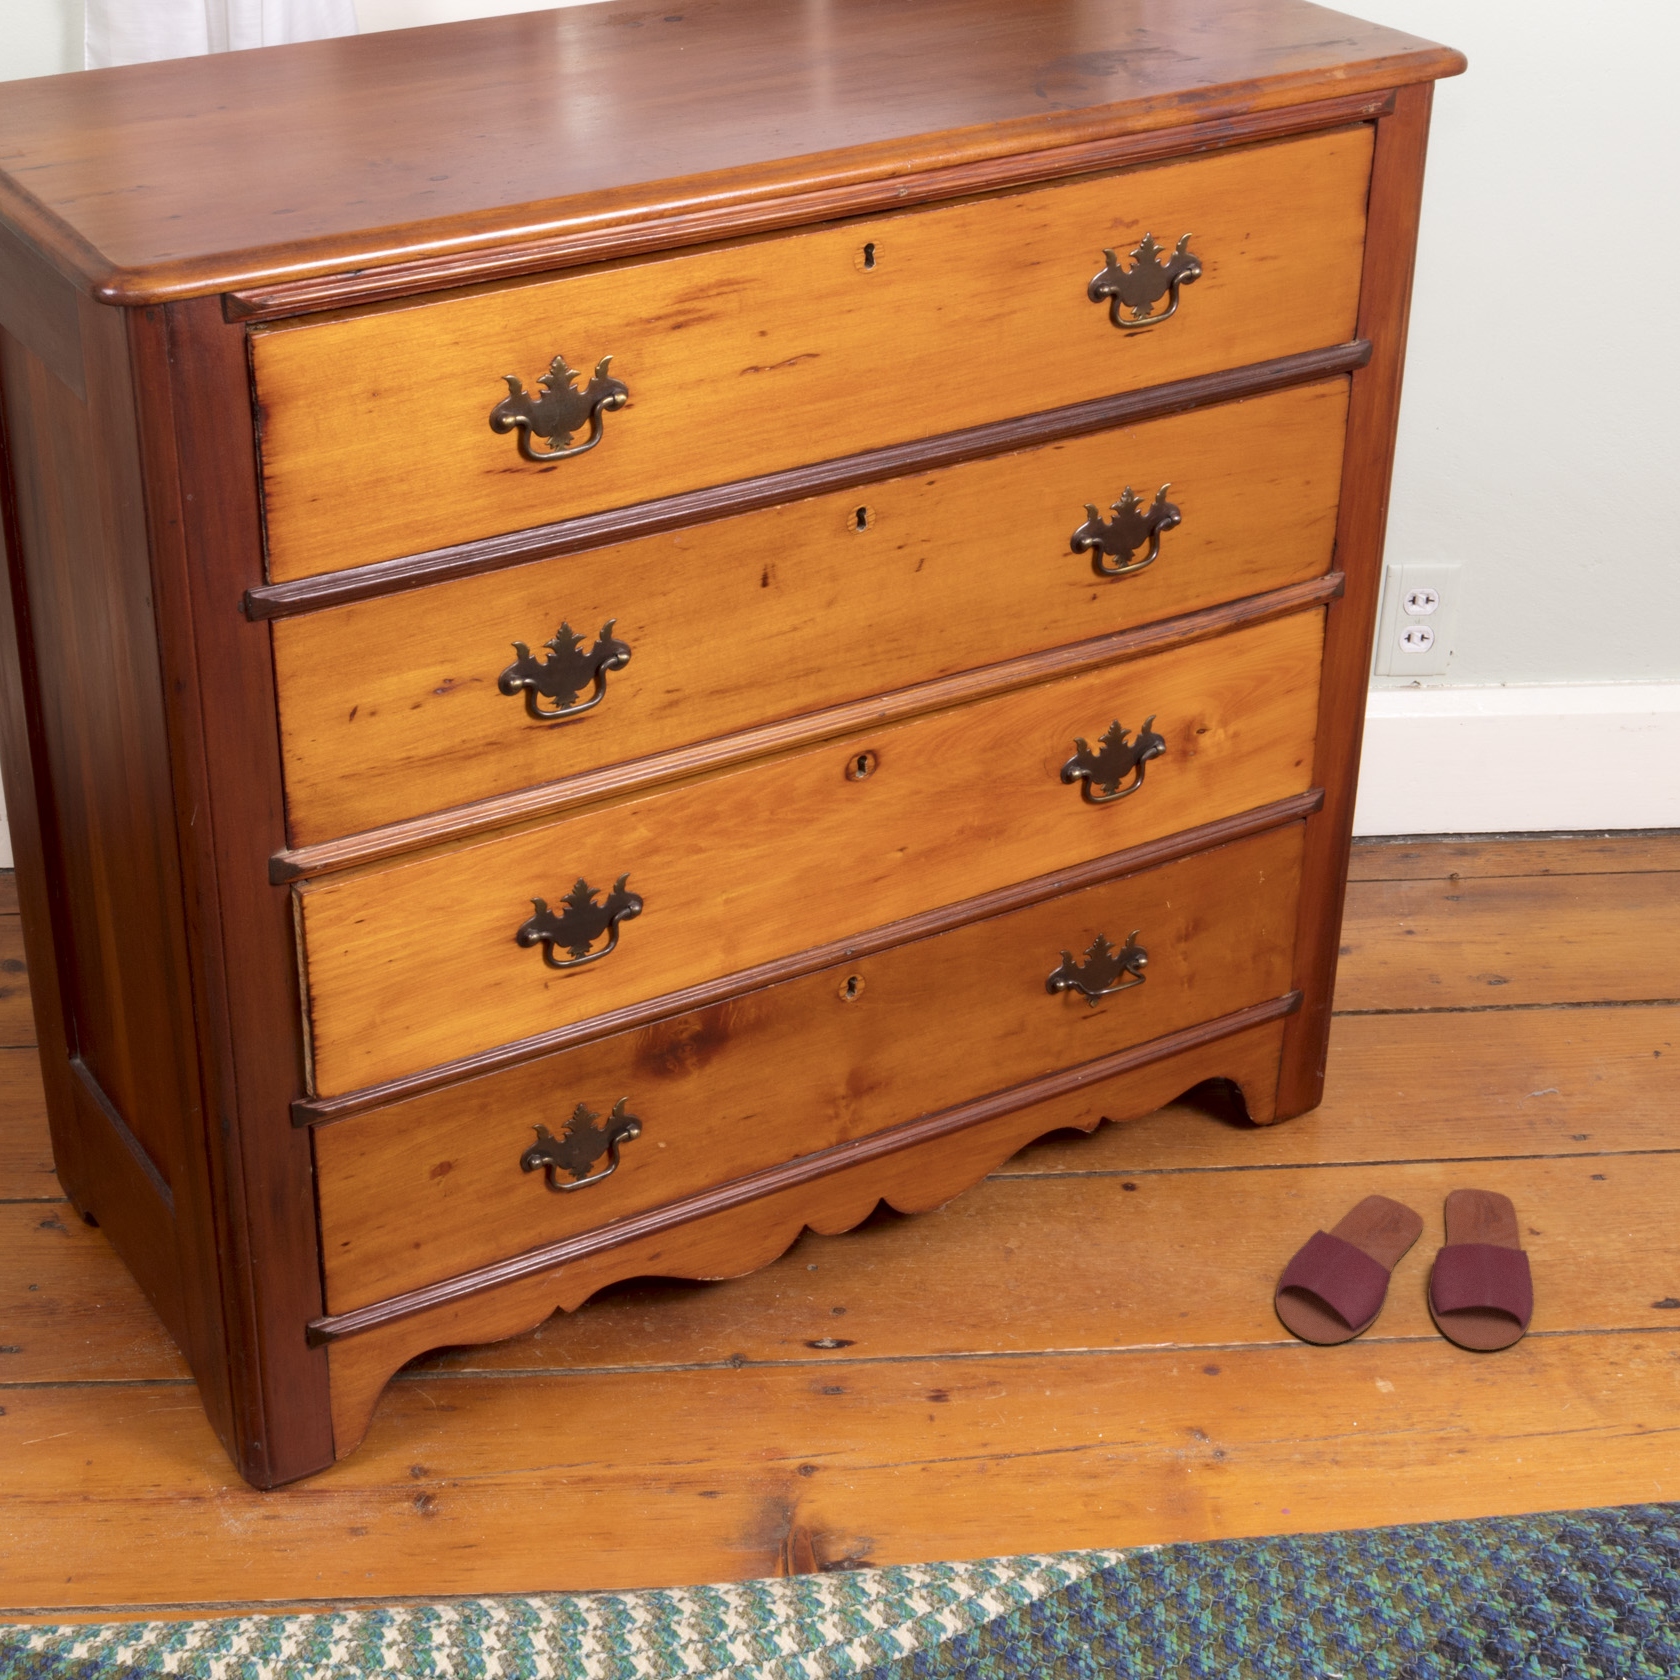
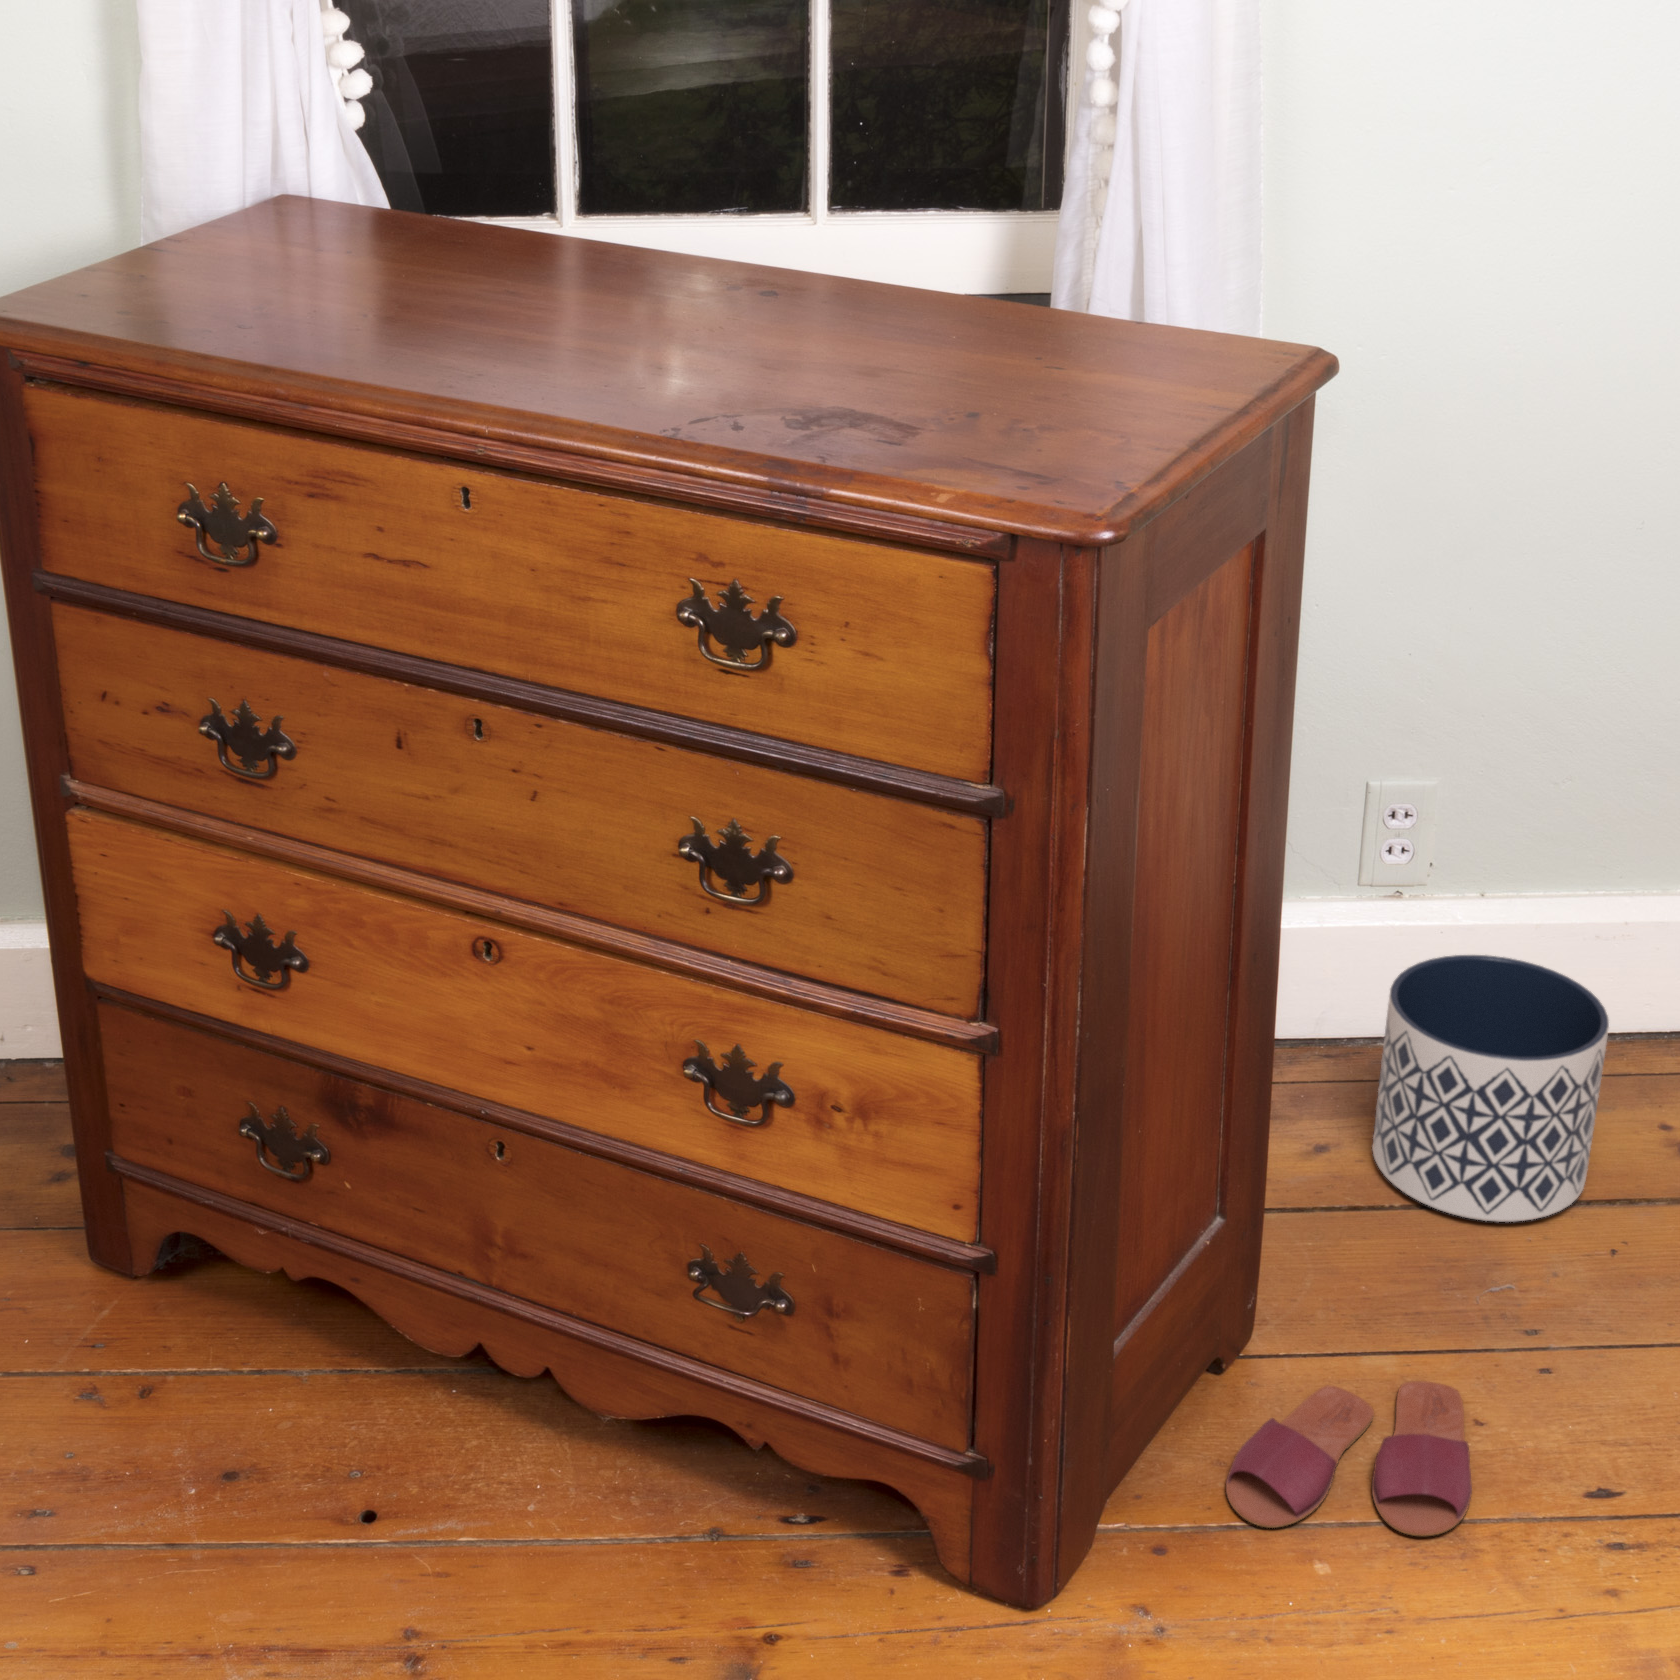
planter: none [1397,747,1653,1023] -> present [1372,955,1609,1222]

